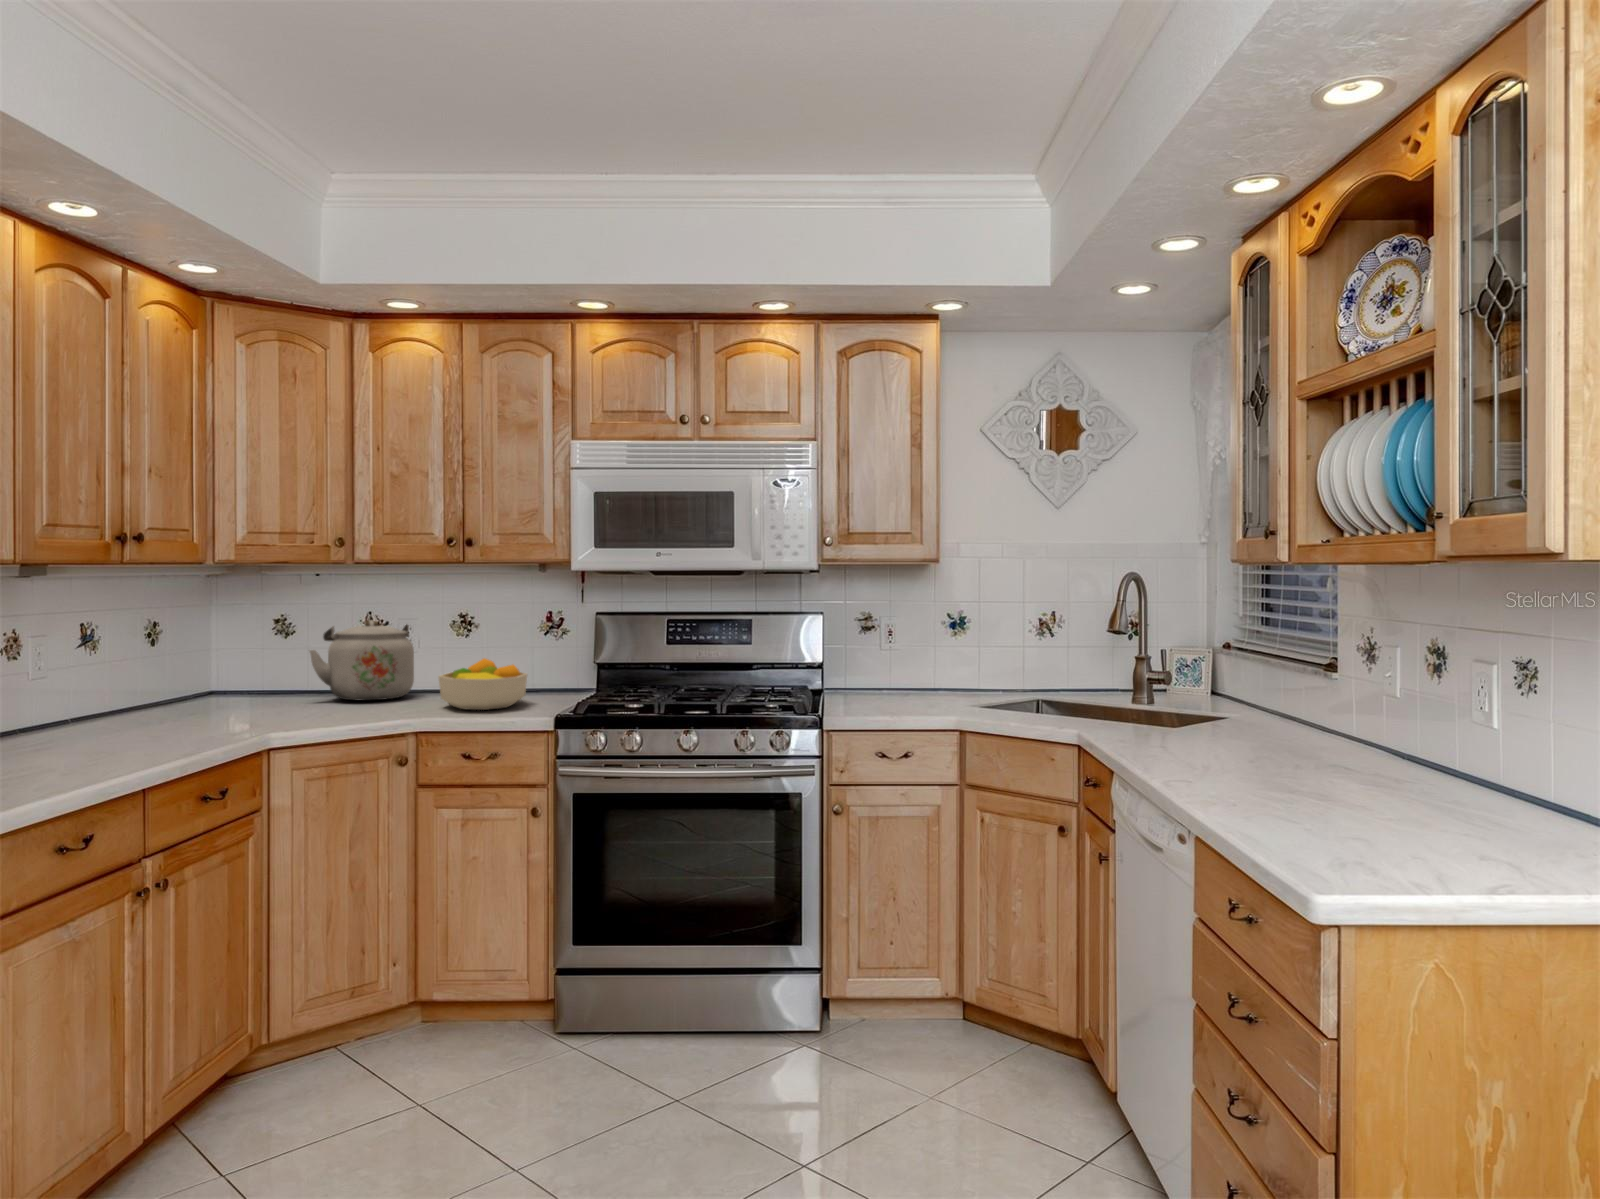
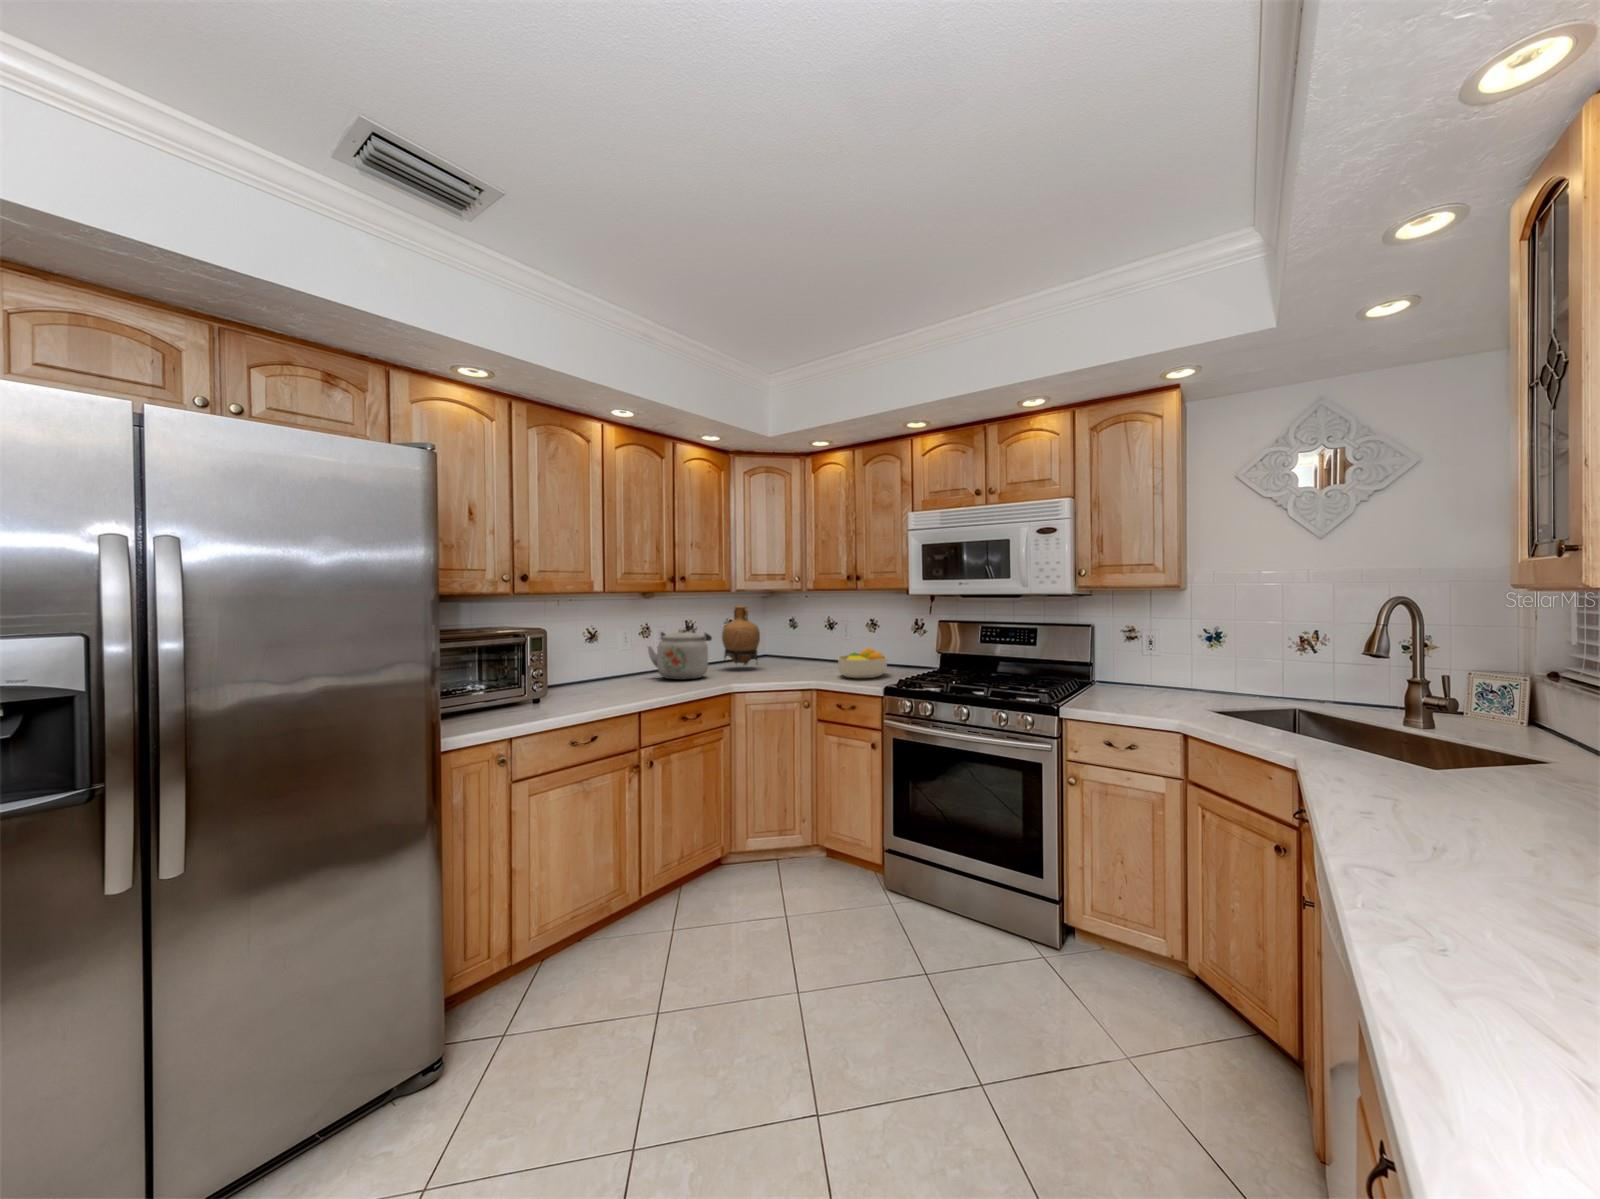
vase: none [180,592,263,709] -> present [722,606,760,665]
kettle: present [310,620,414,700] -> present [648,629,712,680]

